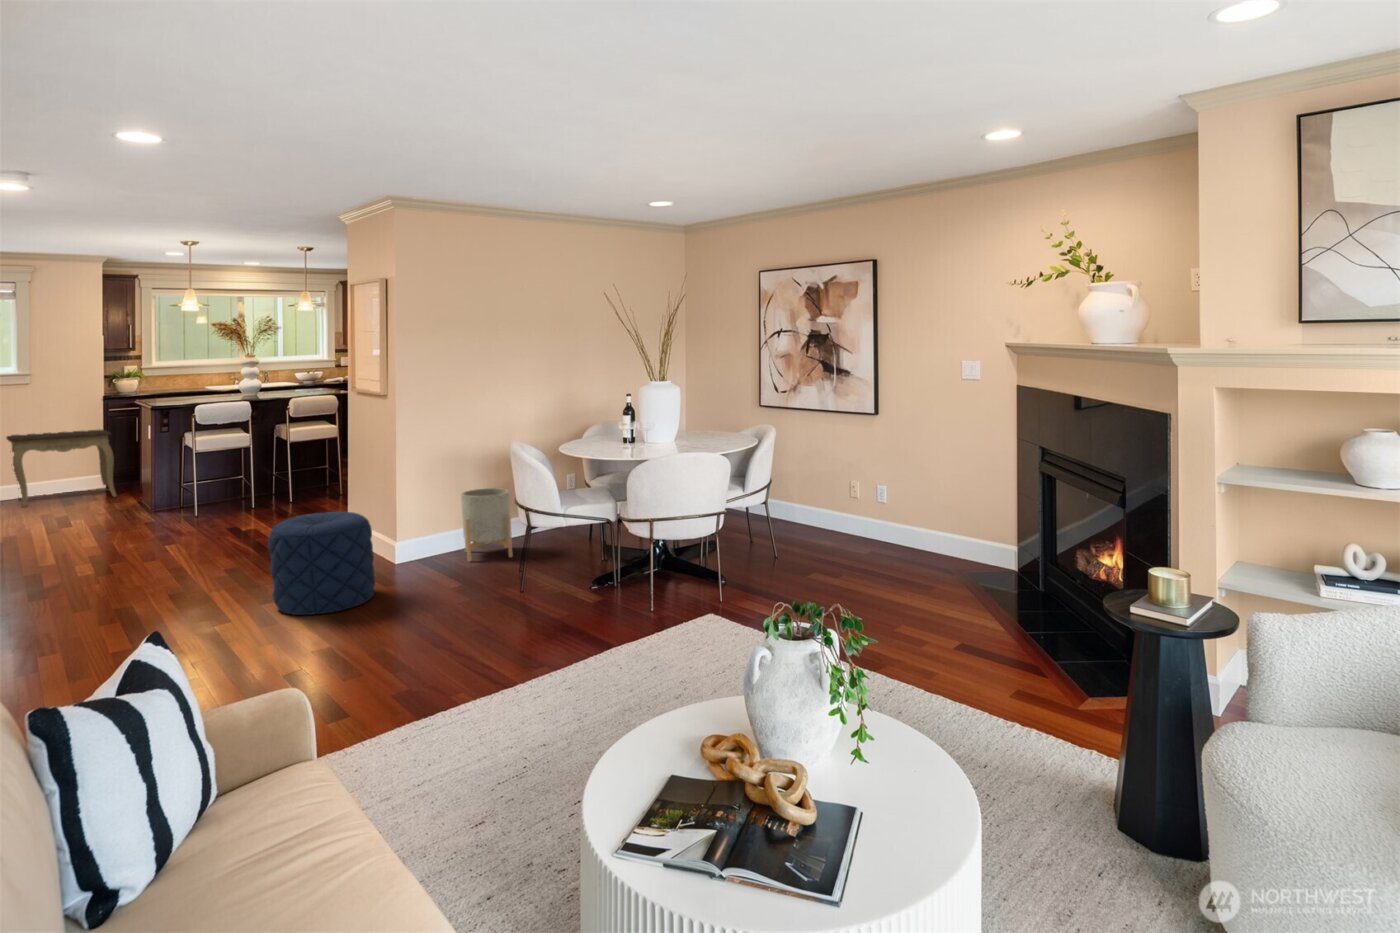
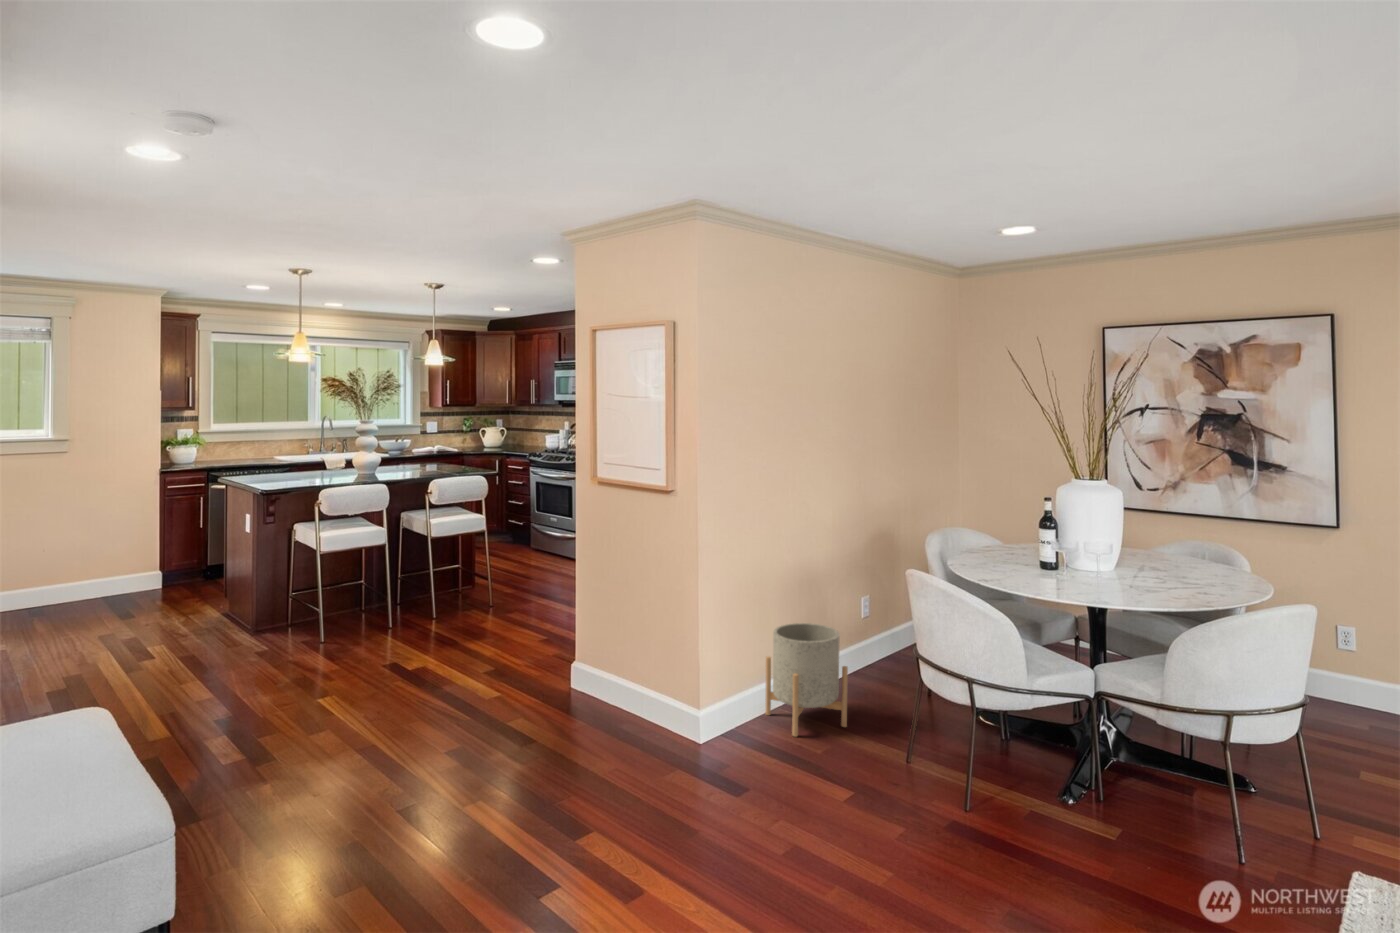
side table: present [6,429,117,507] -> none [37,512,179,621]
pouf: present [268,512,375,615] -> none [603,686,750,875]

